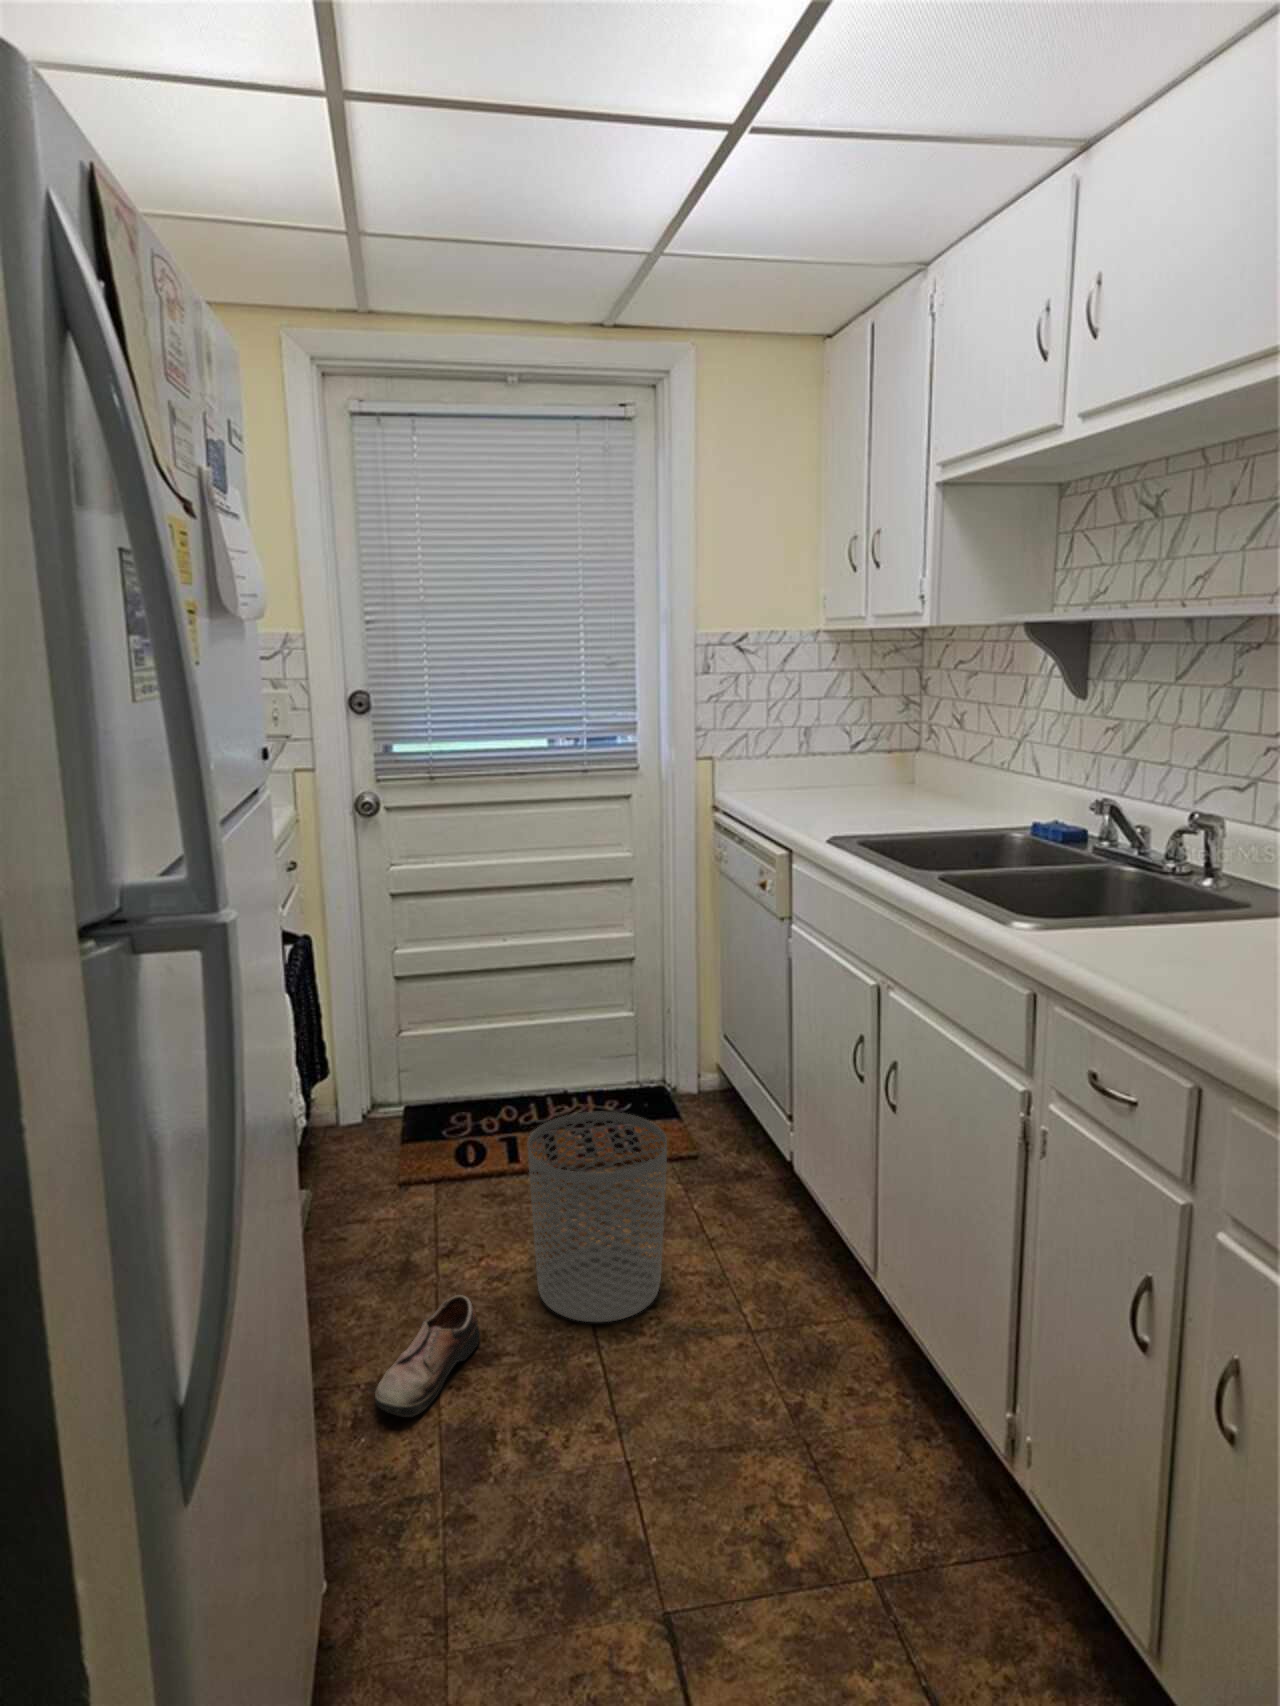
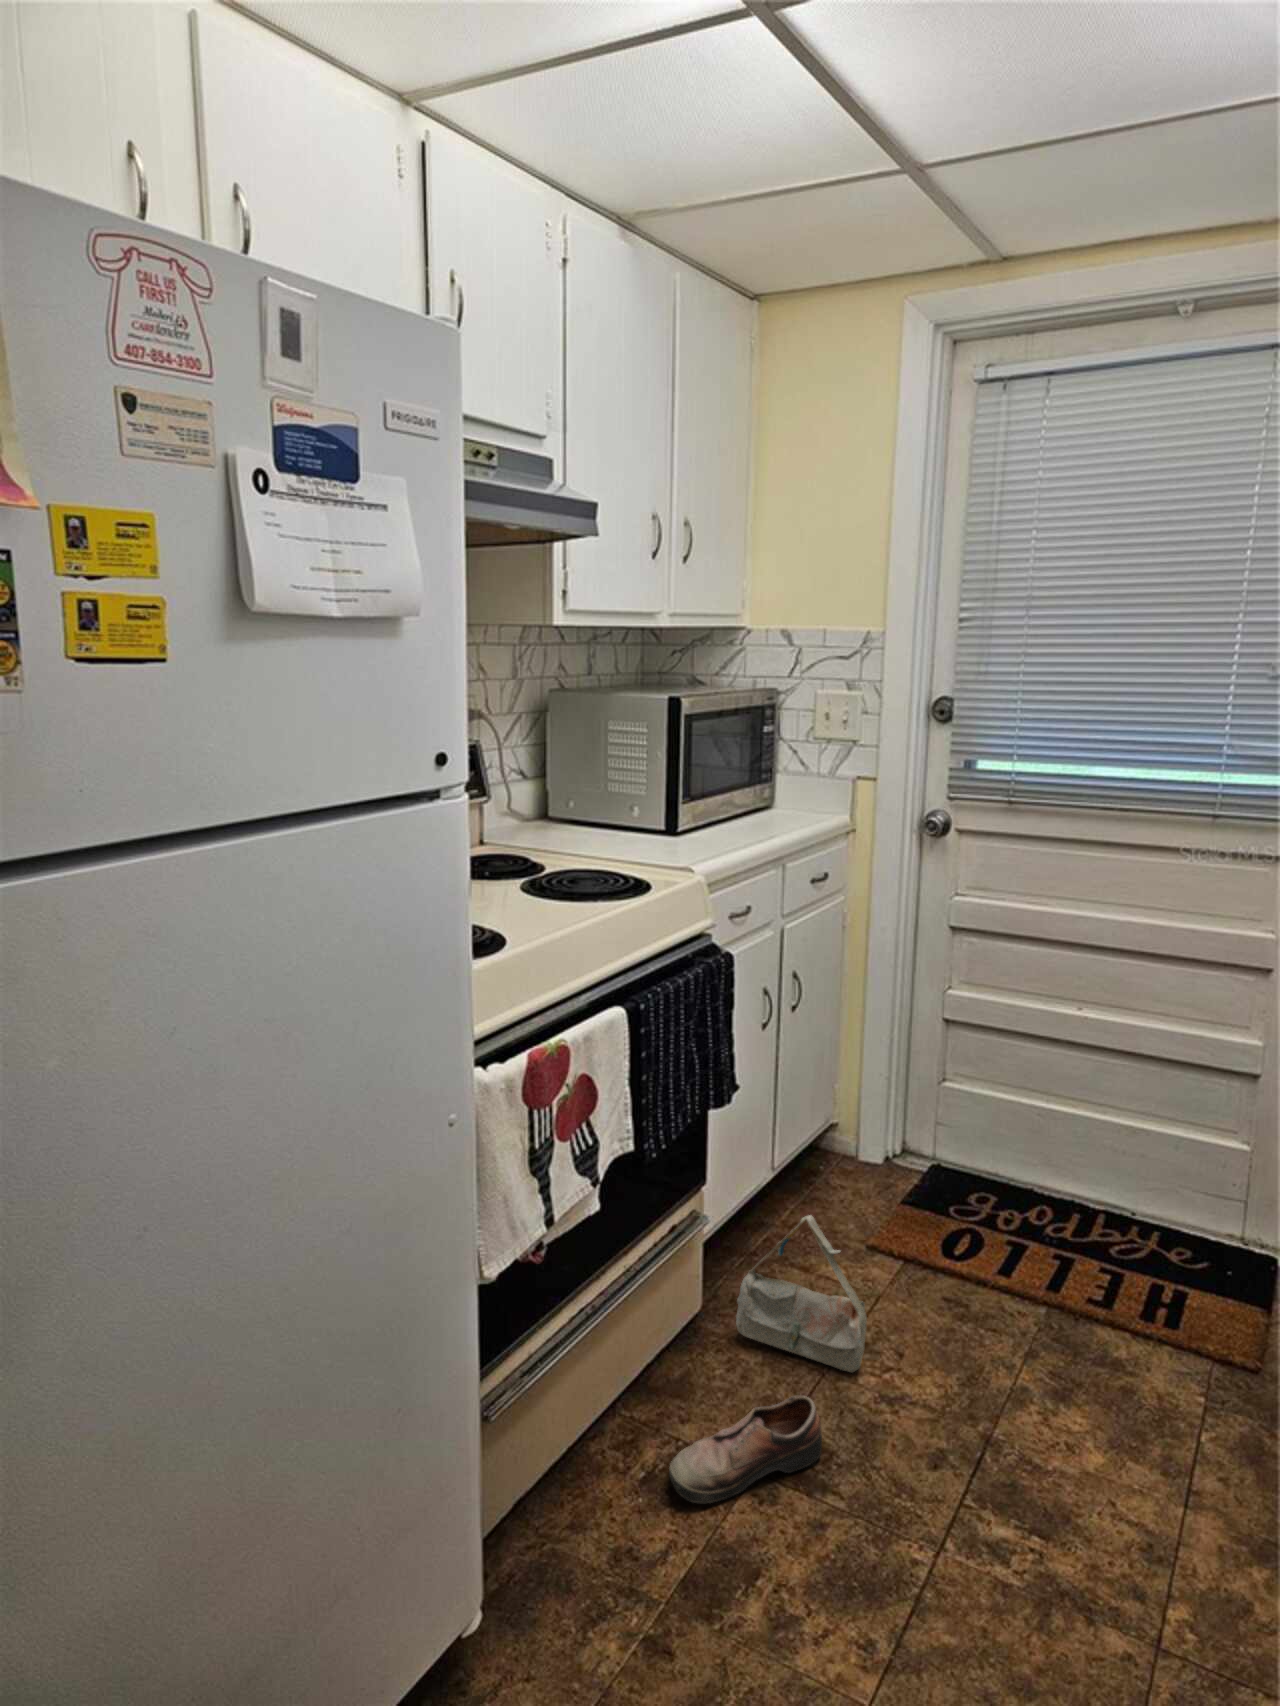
waste bin: present [528,1112,667,1322] -> none [915,1244,1110,1534]
bag: none [343,1154,467,1288] -> present [736,1215,867,1372]

